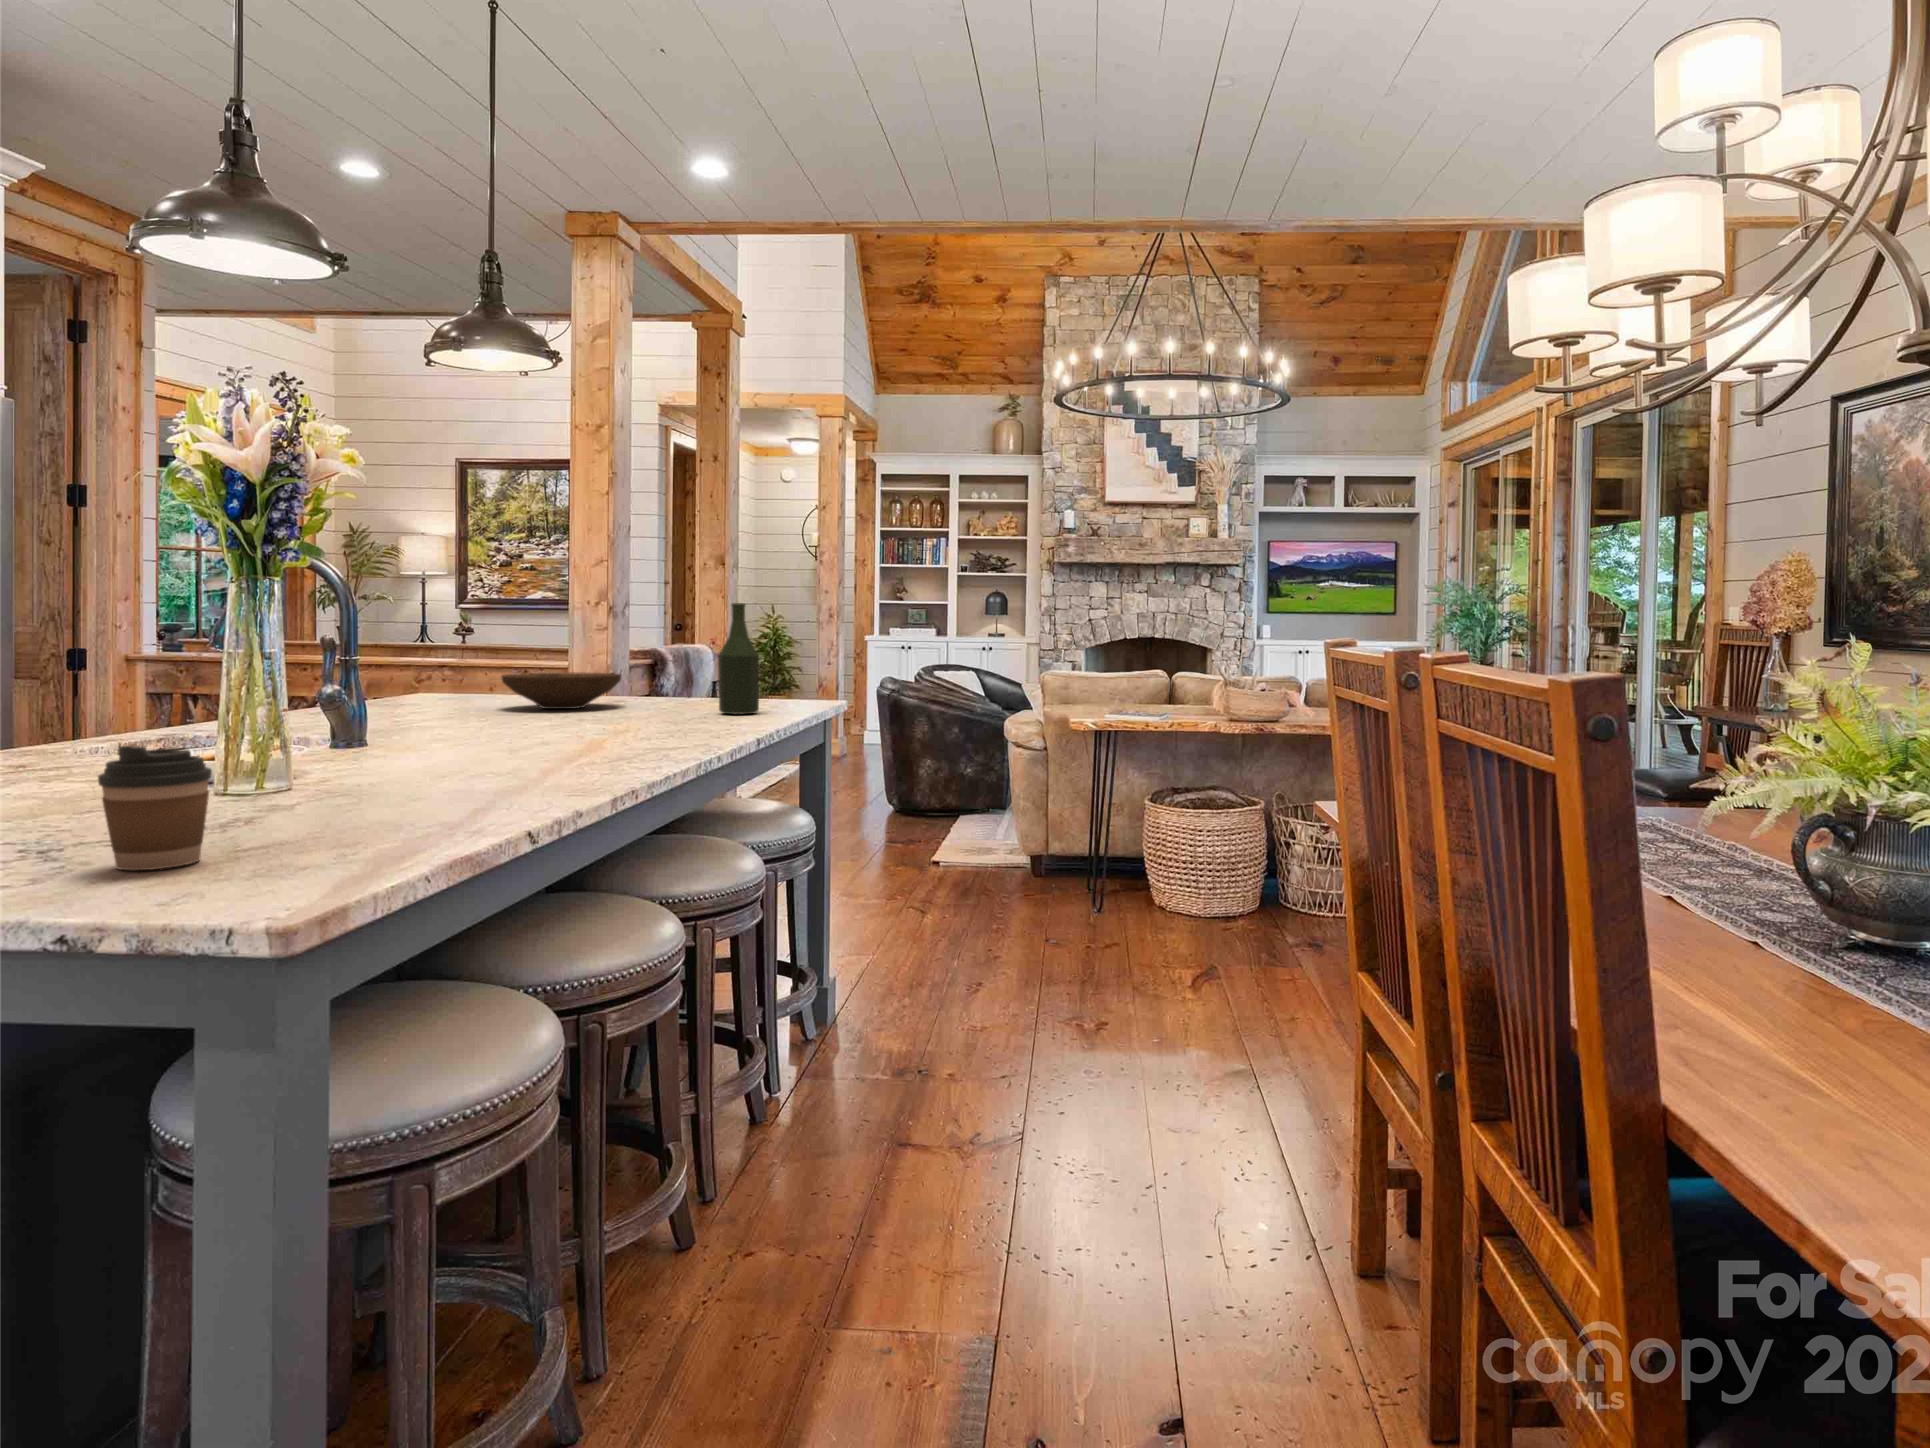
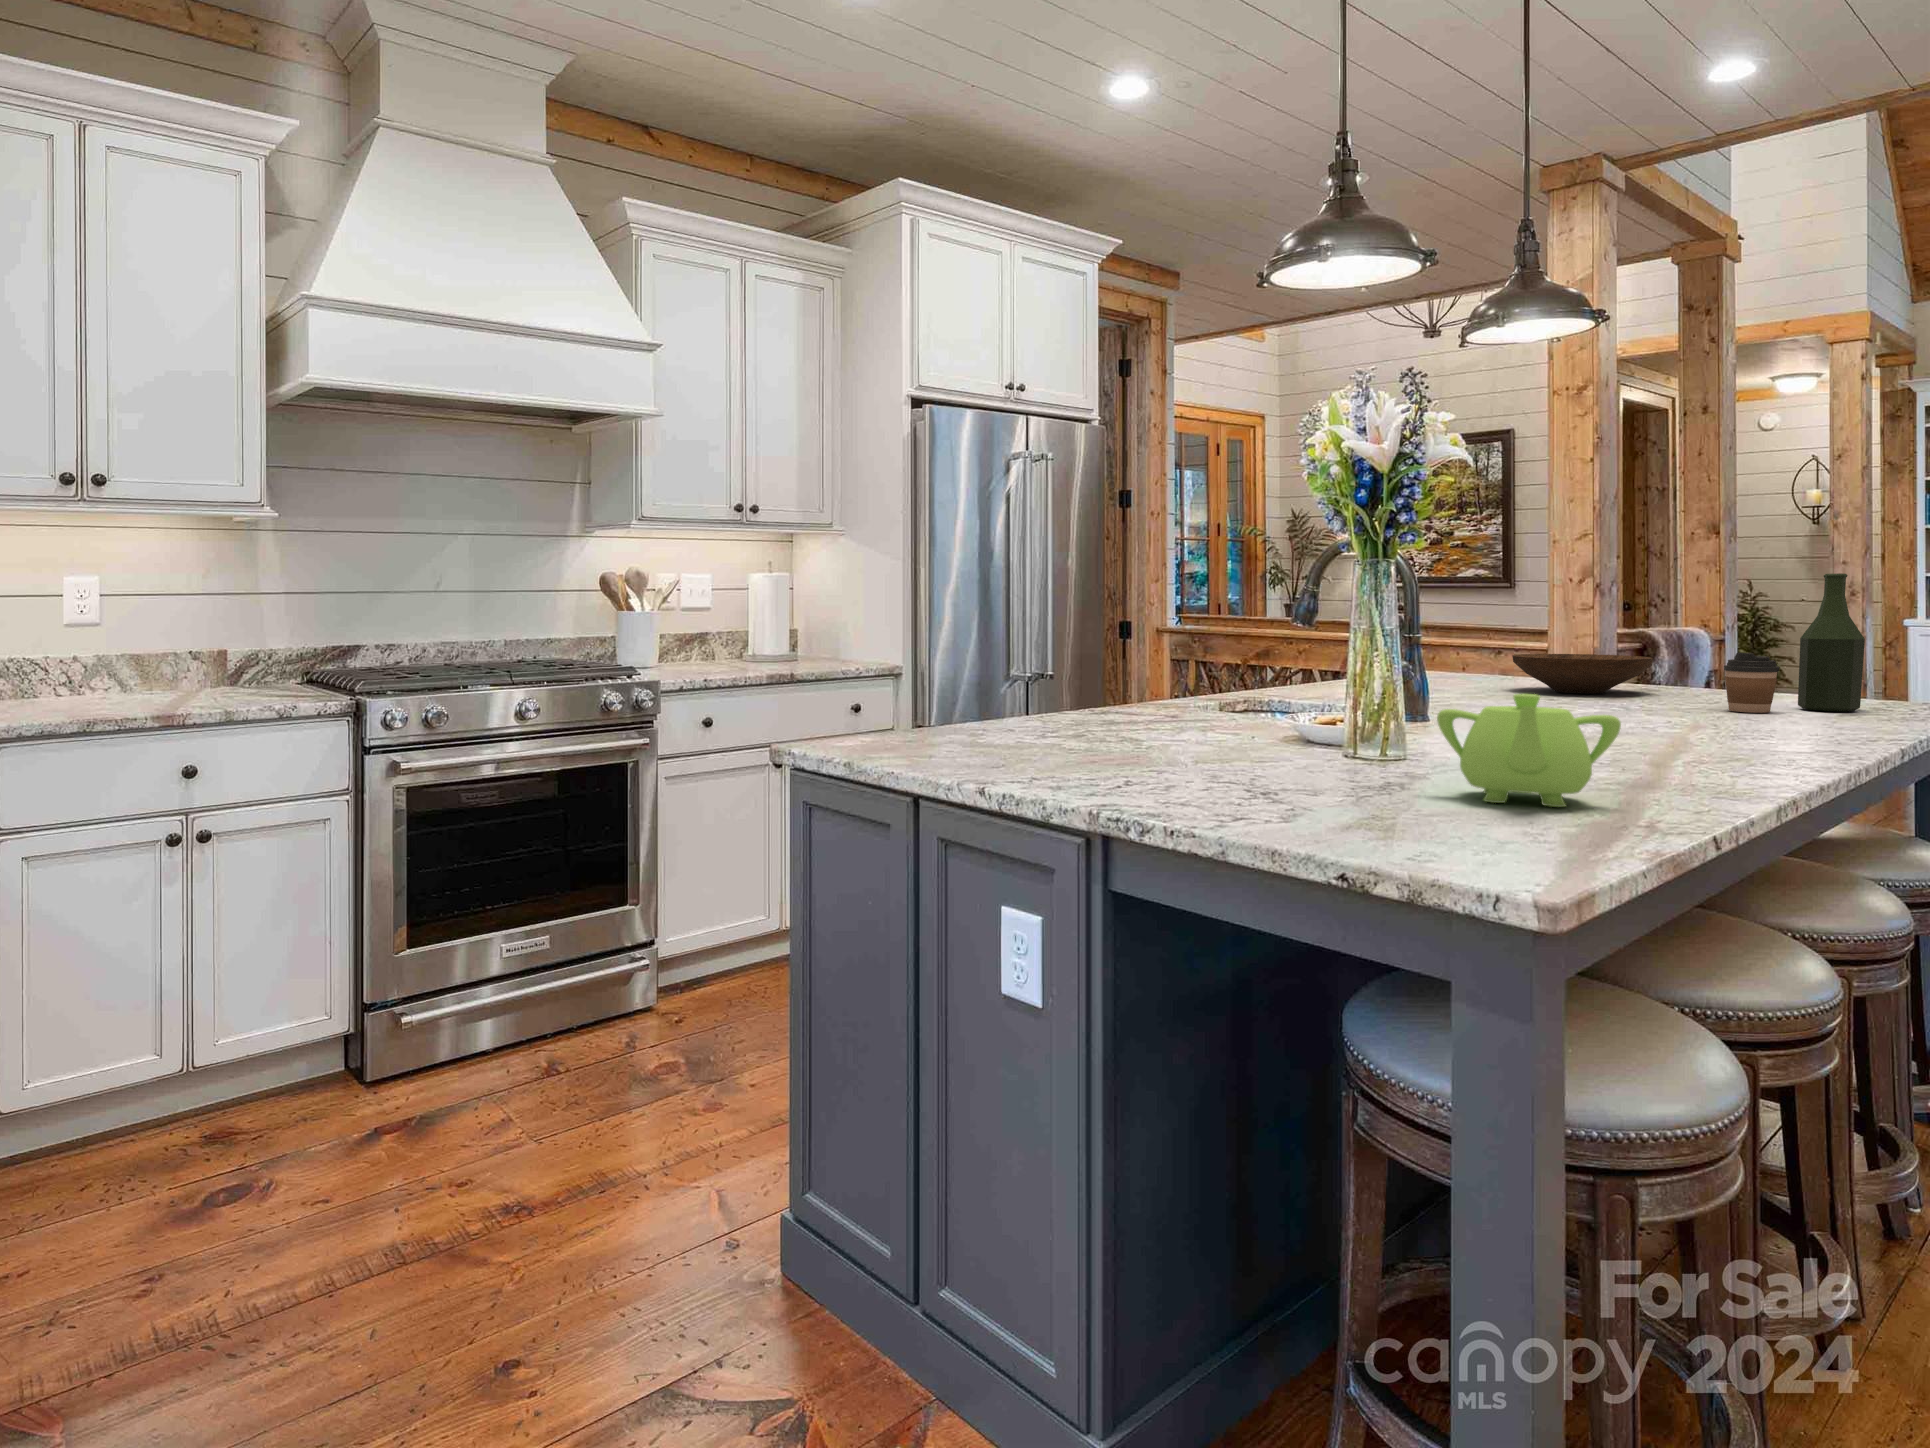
teapot: none [282,715,463,827] -> present [1437,694,1621,807]
coffee cup: present [98,746,212,870] -> present [1724,653,1779,713]

